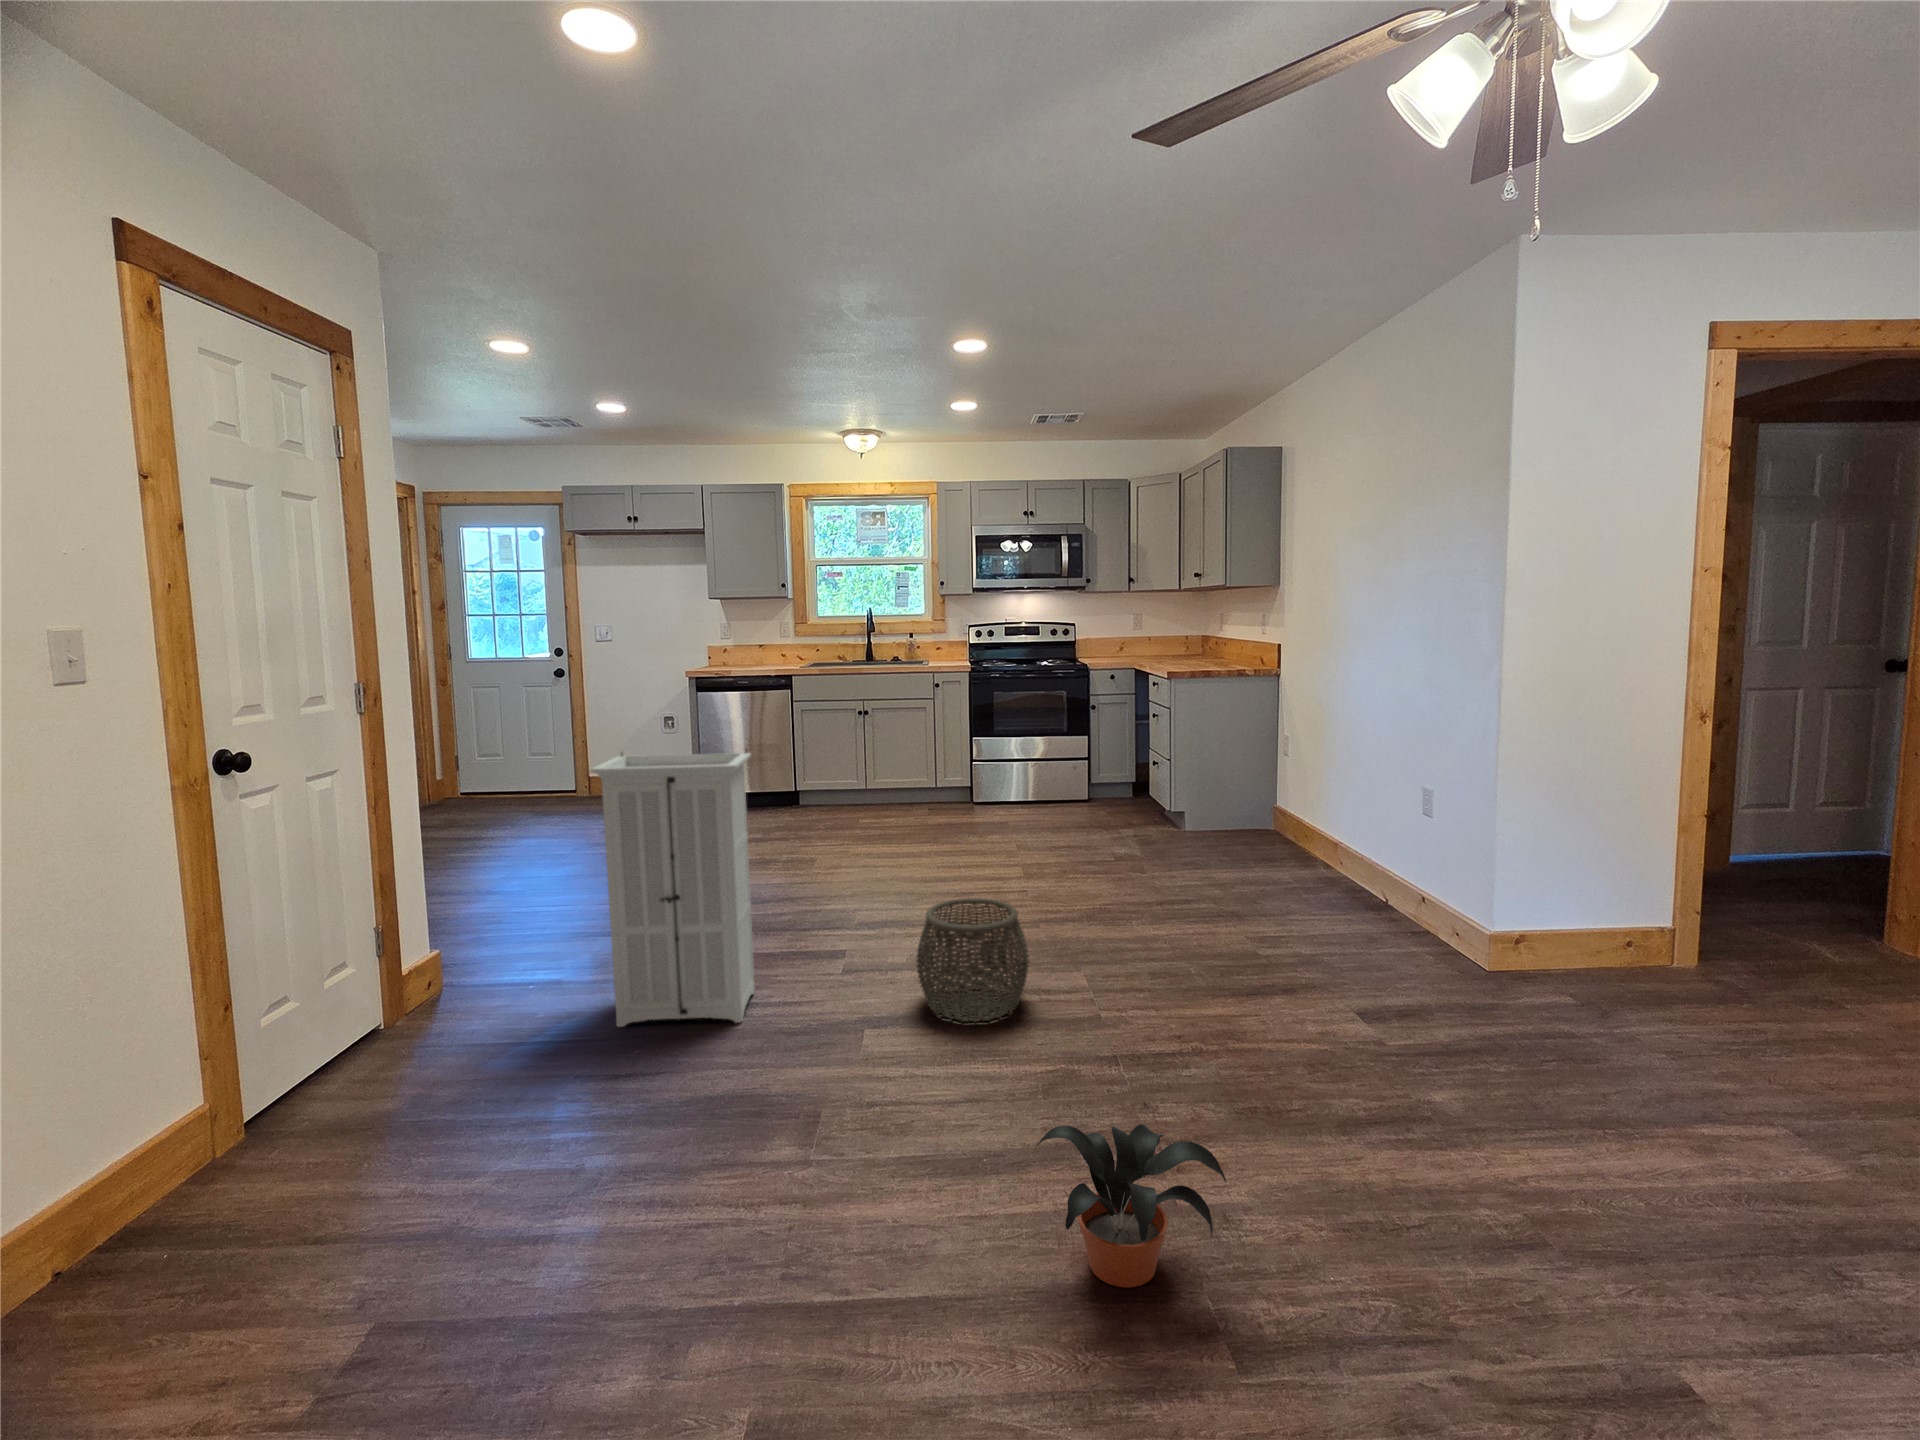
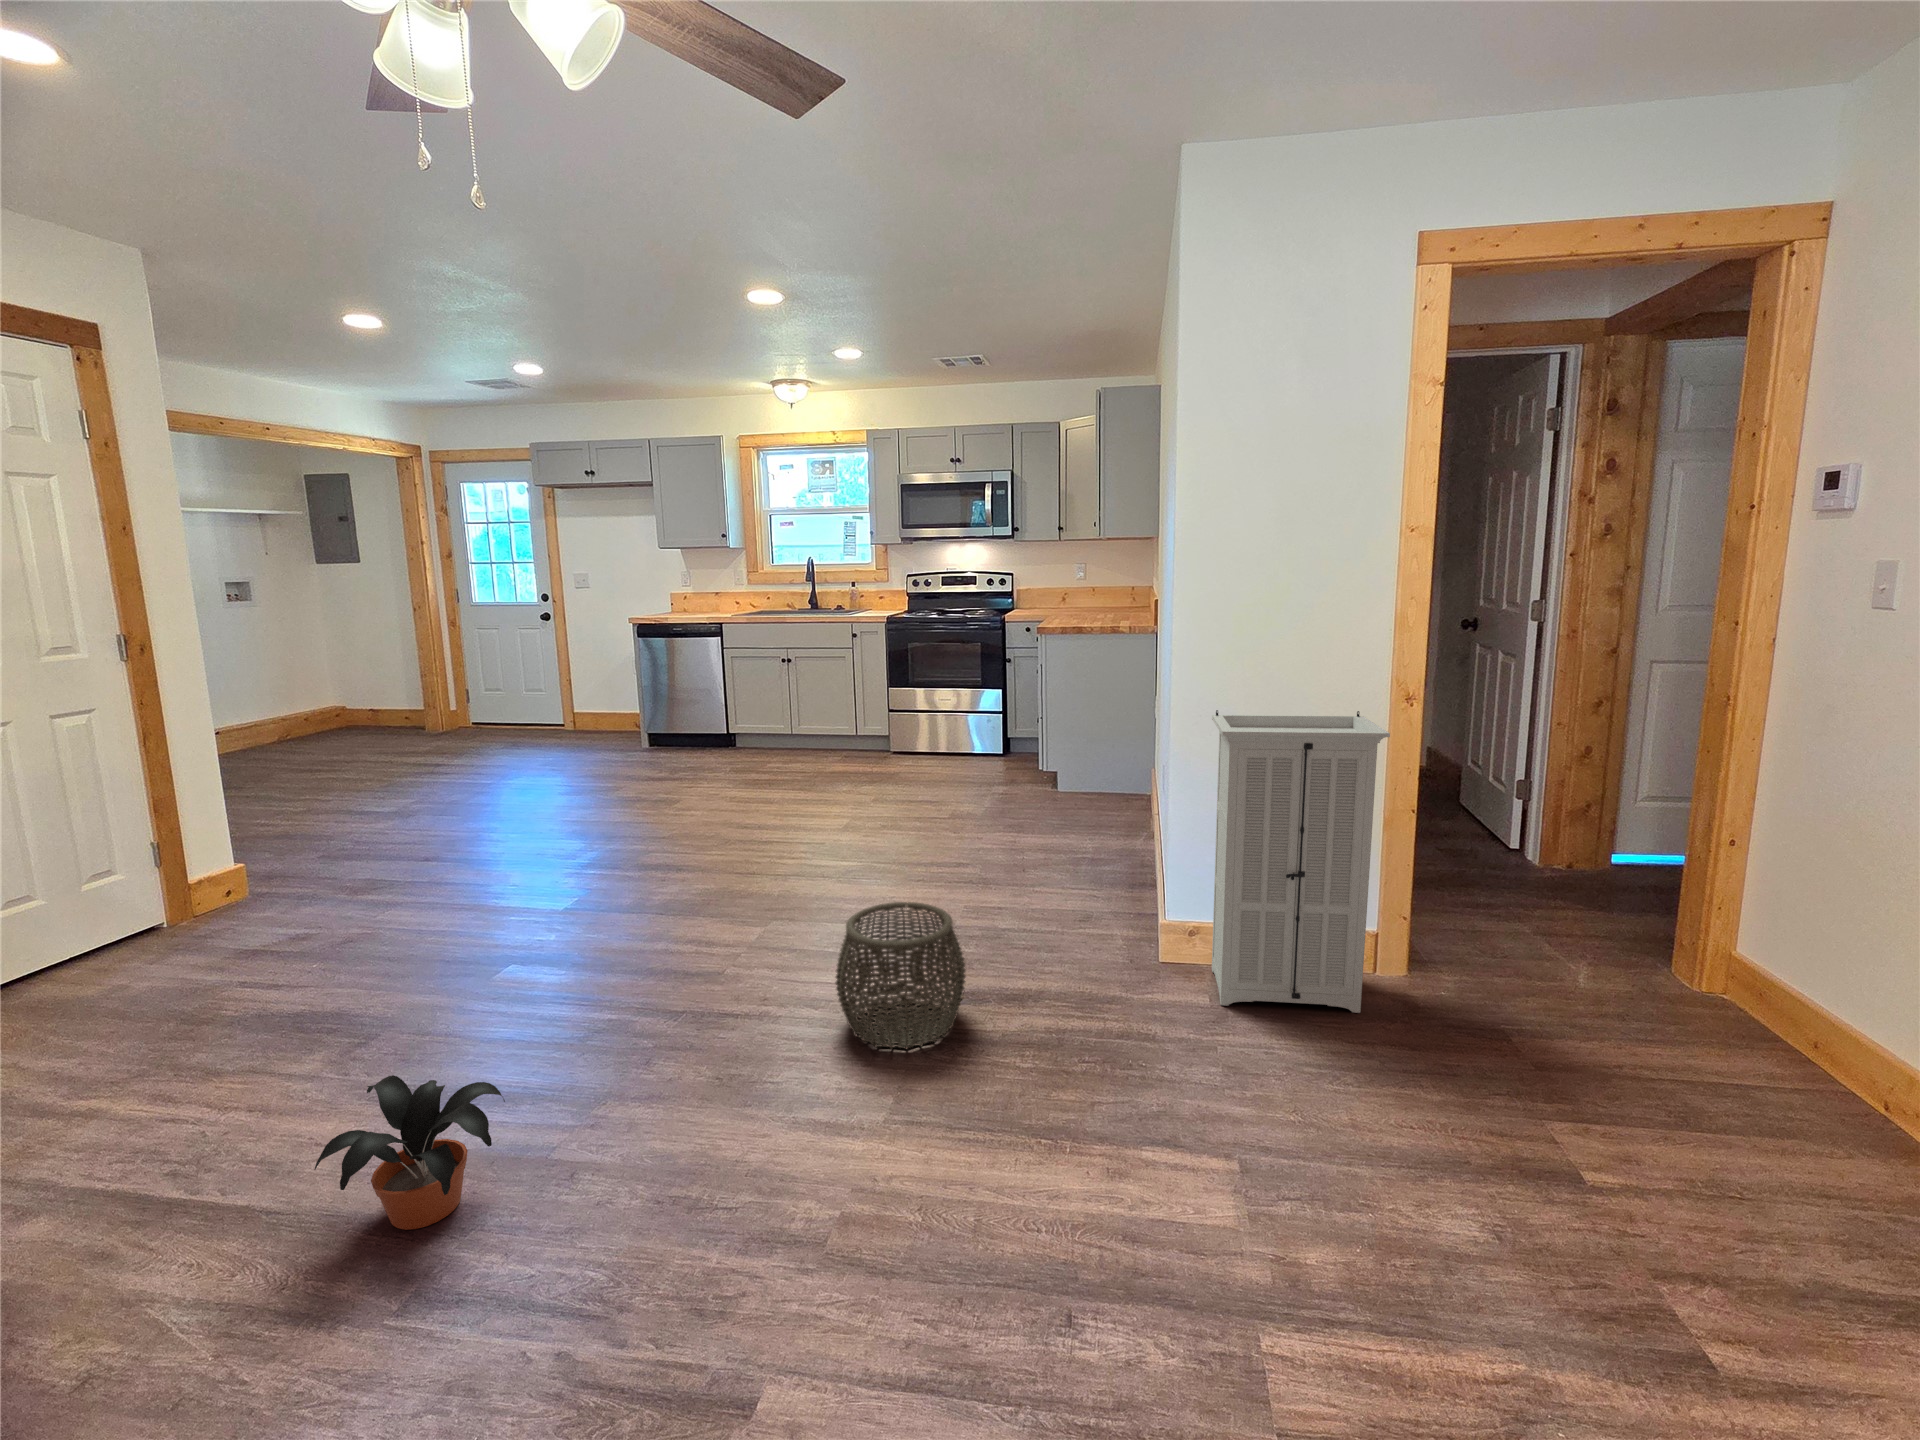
storage cabinet: present [590,749,755,1027] -> present [1212,710,1390,1013]
woven basket: present [916,898,1029,1022] -> present [836,902,966,1049]

